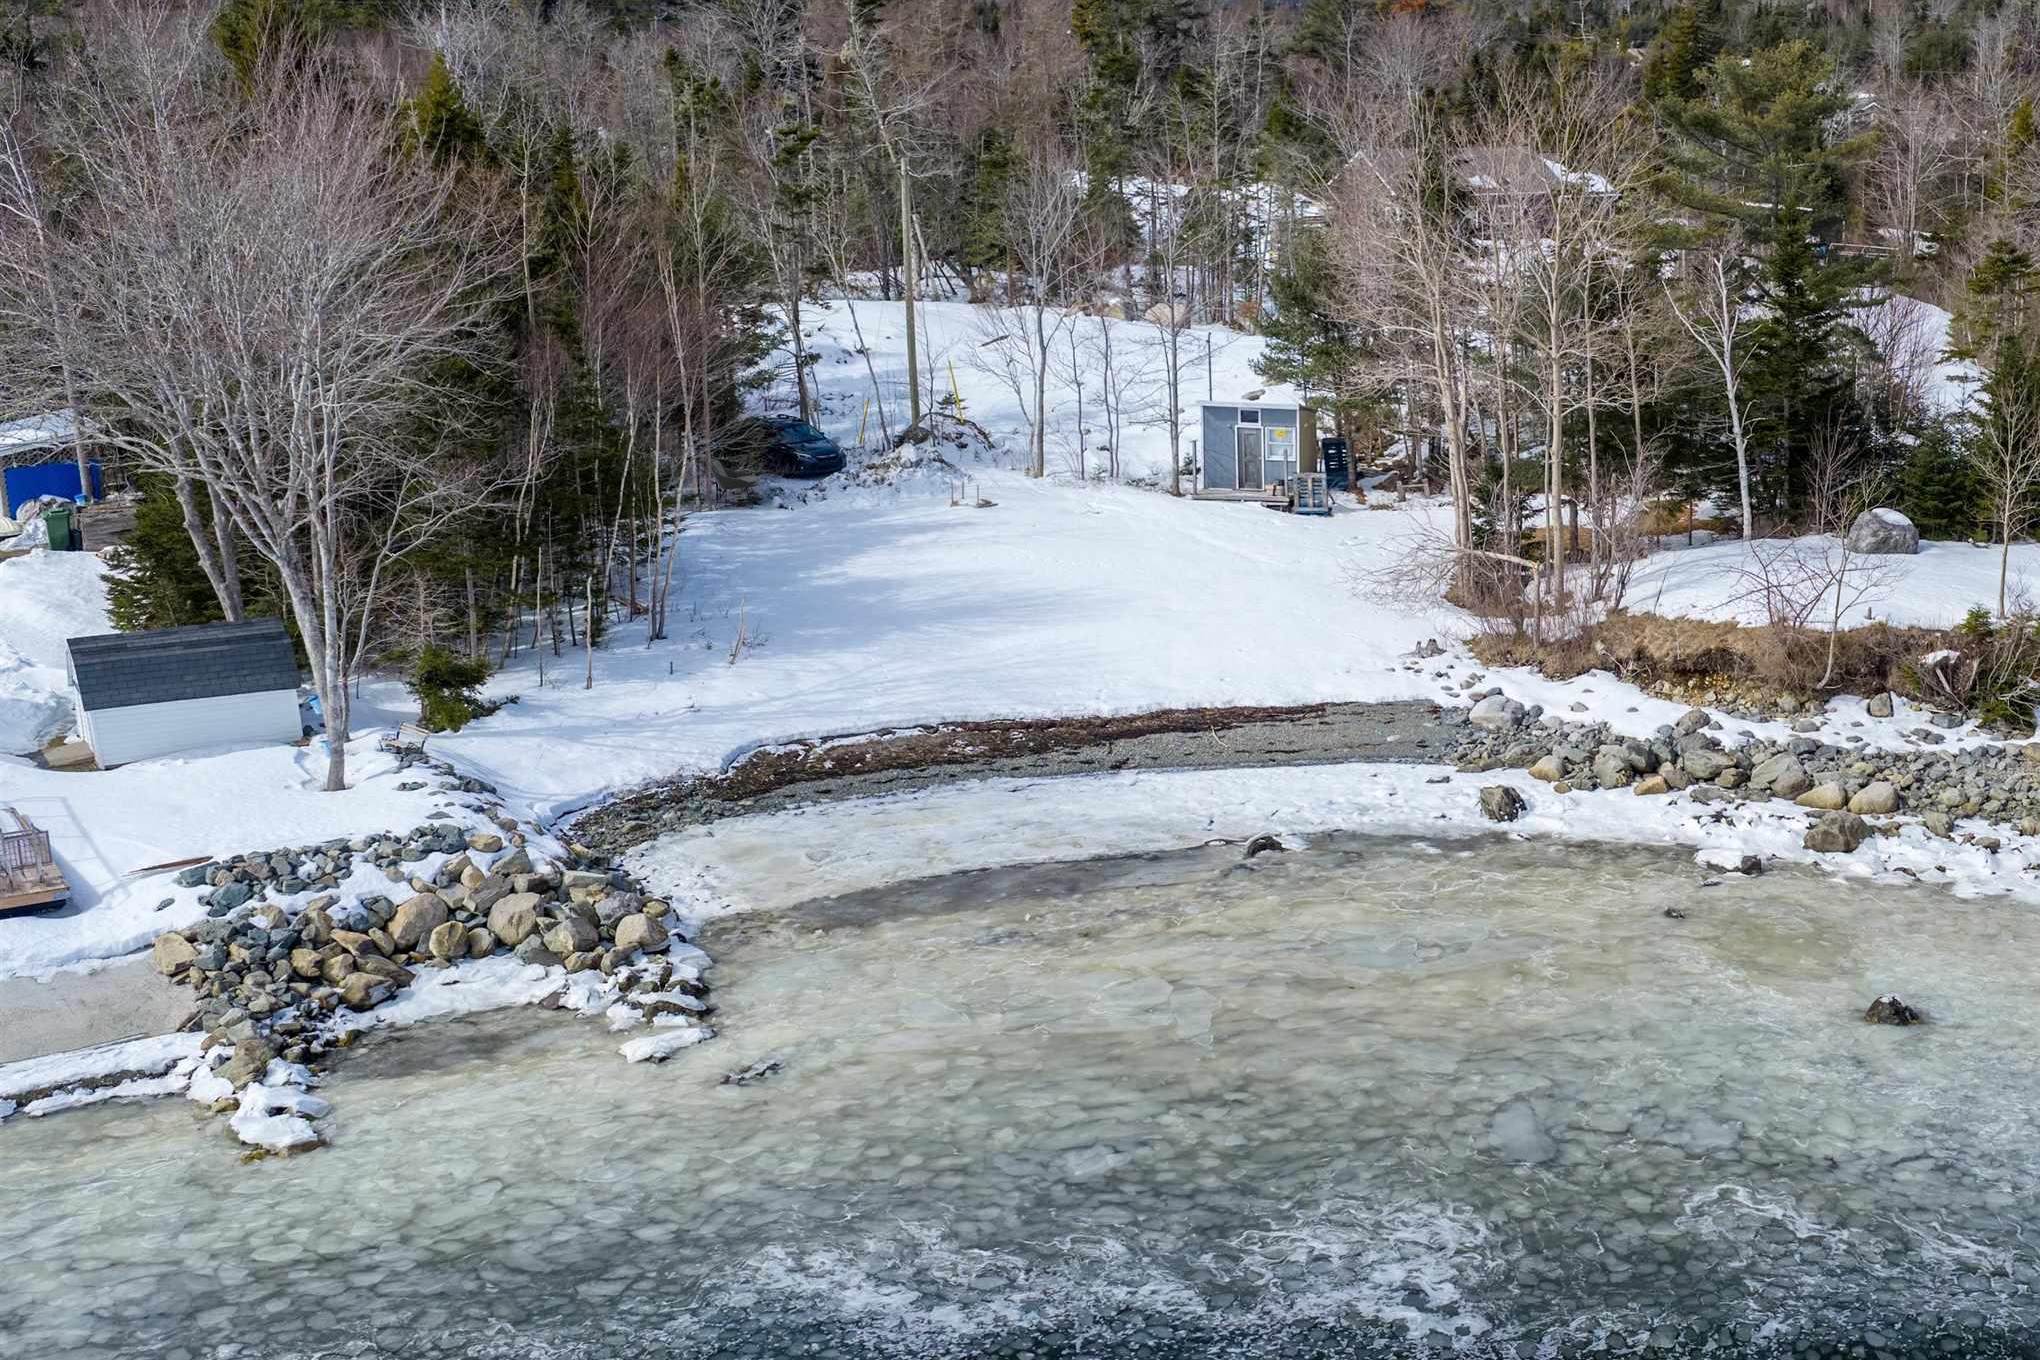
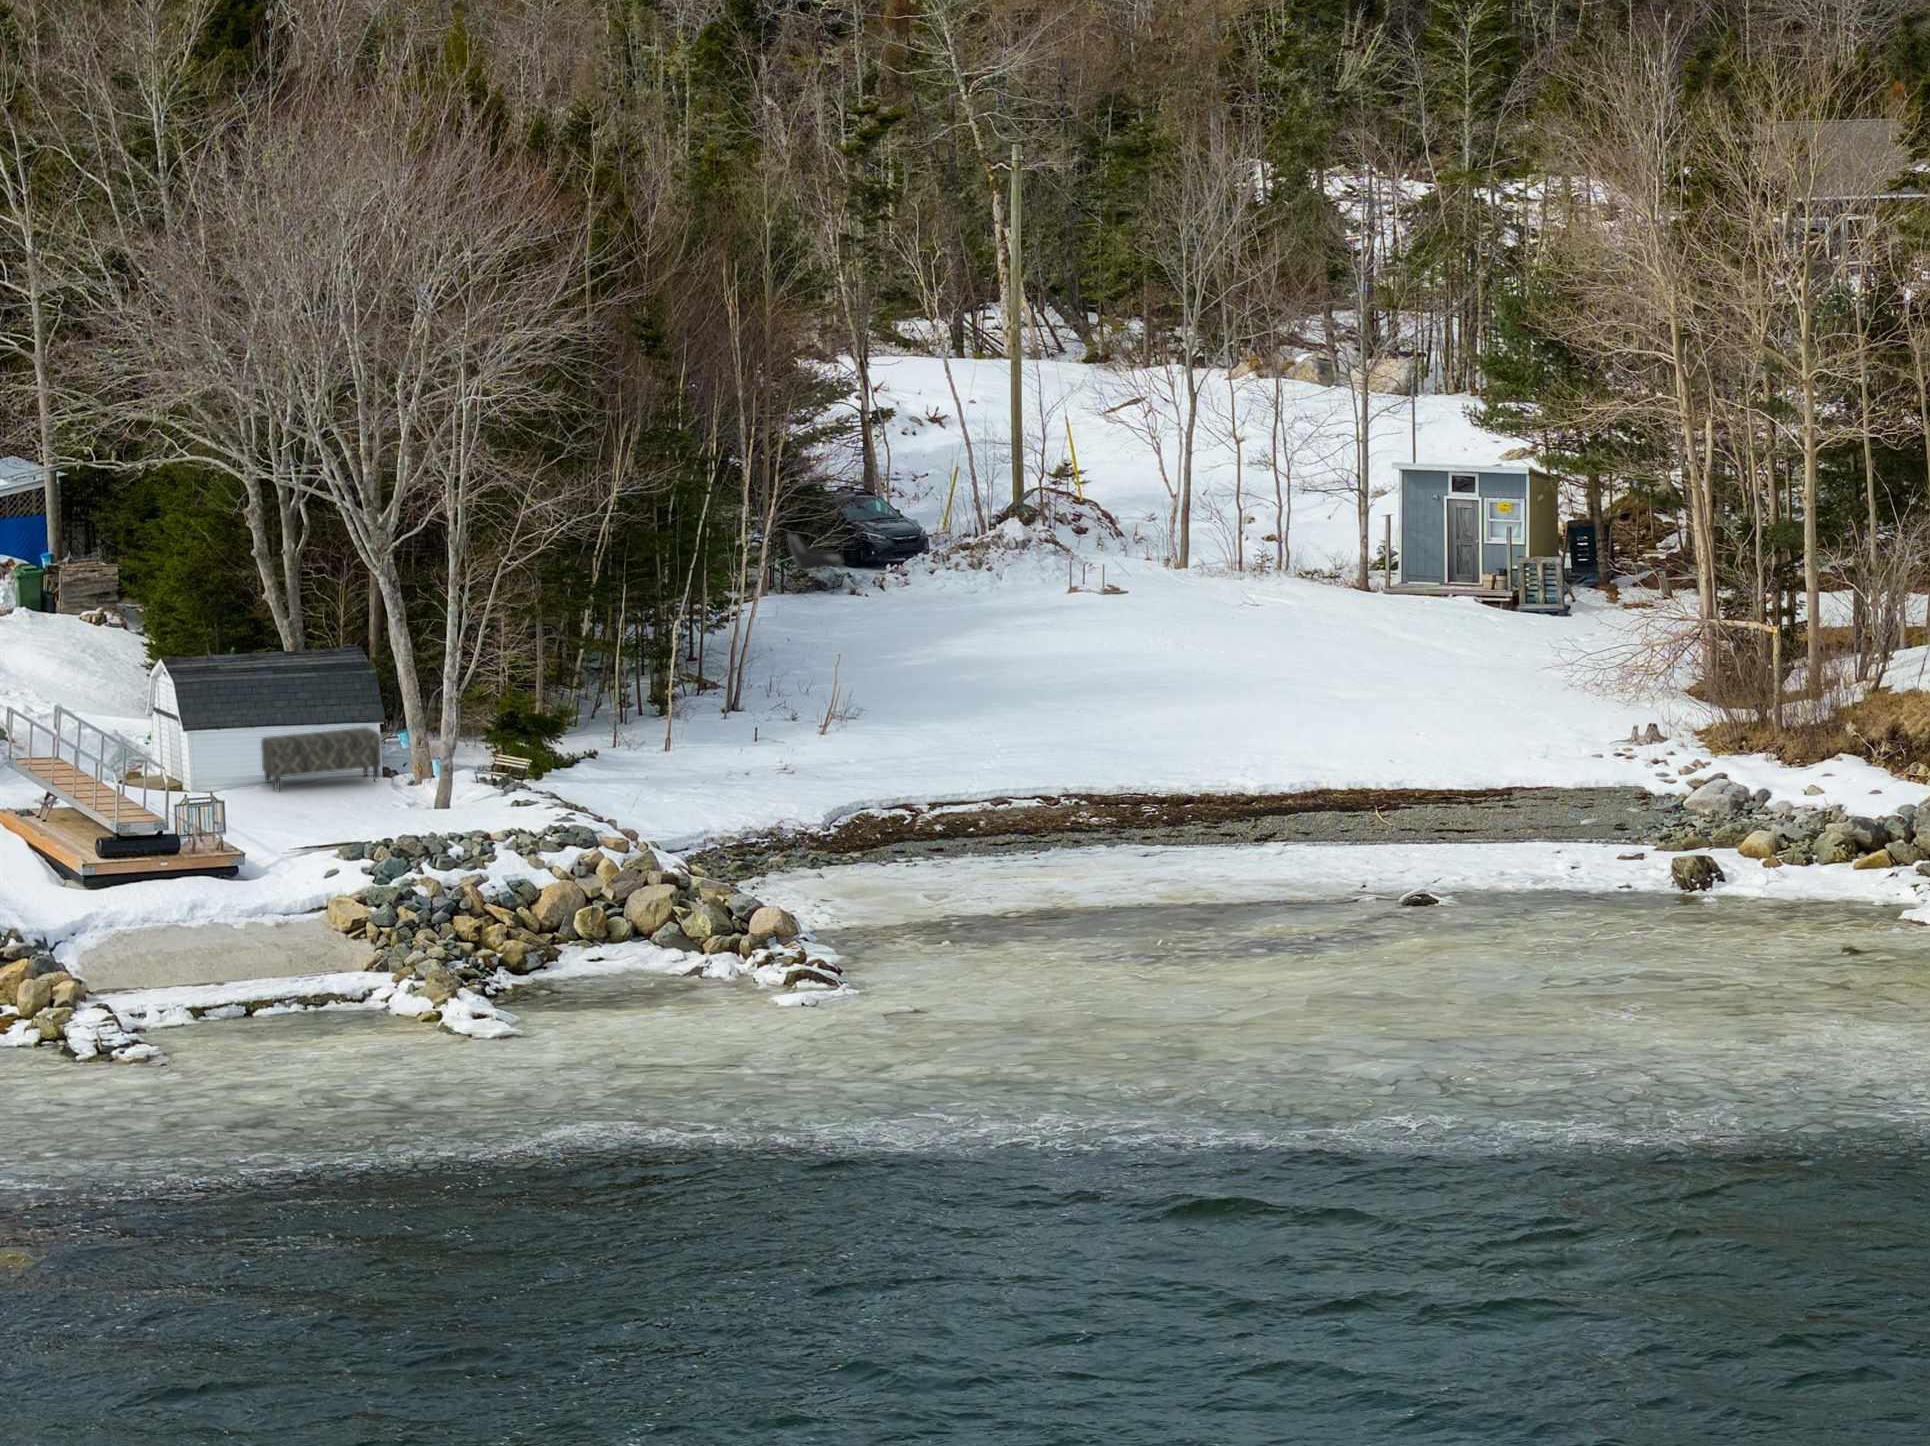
bench: none [112,710,251,786] -> present [261,727,381,791]

